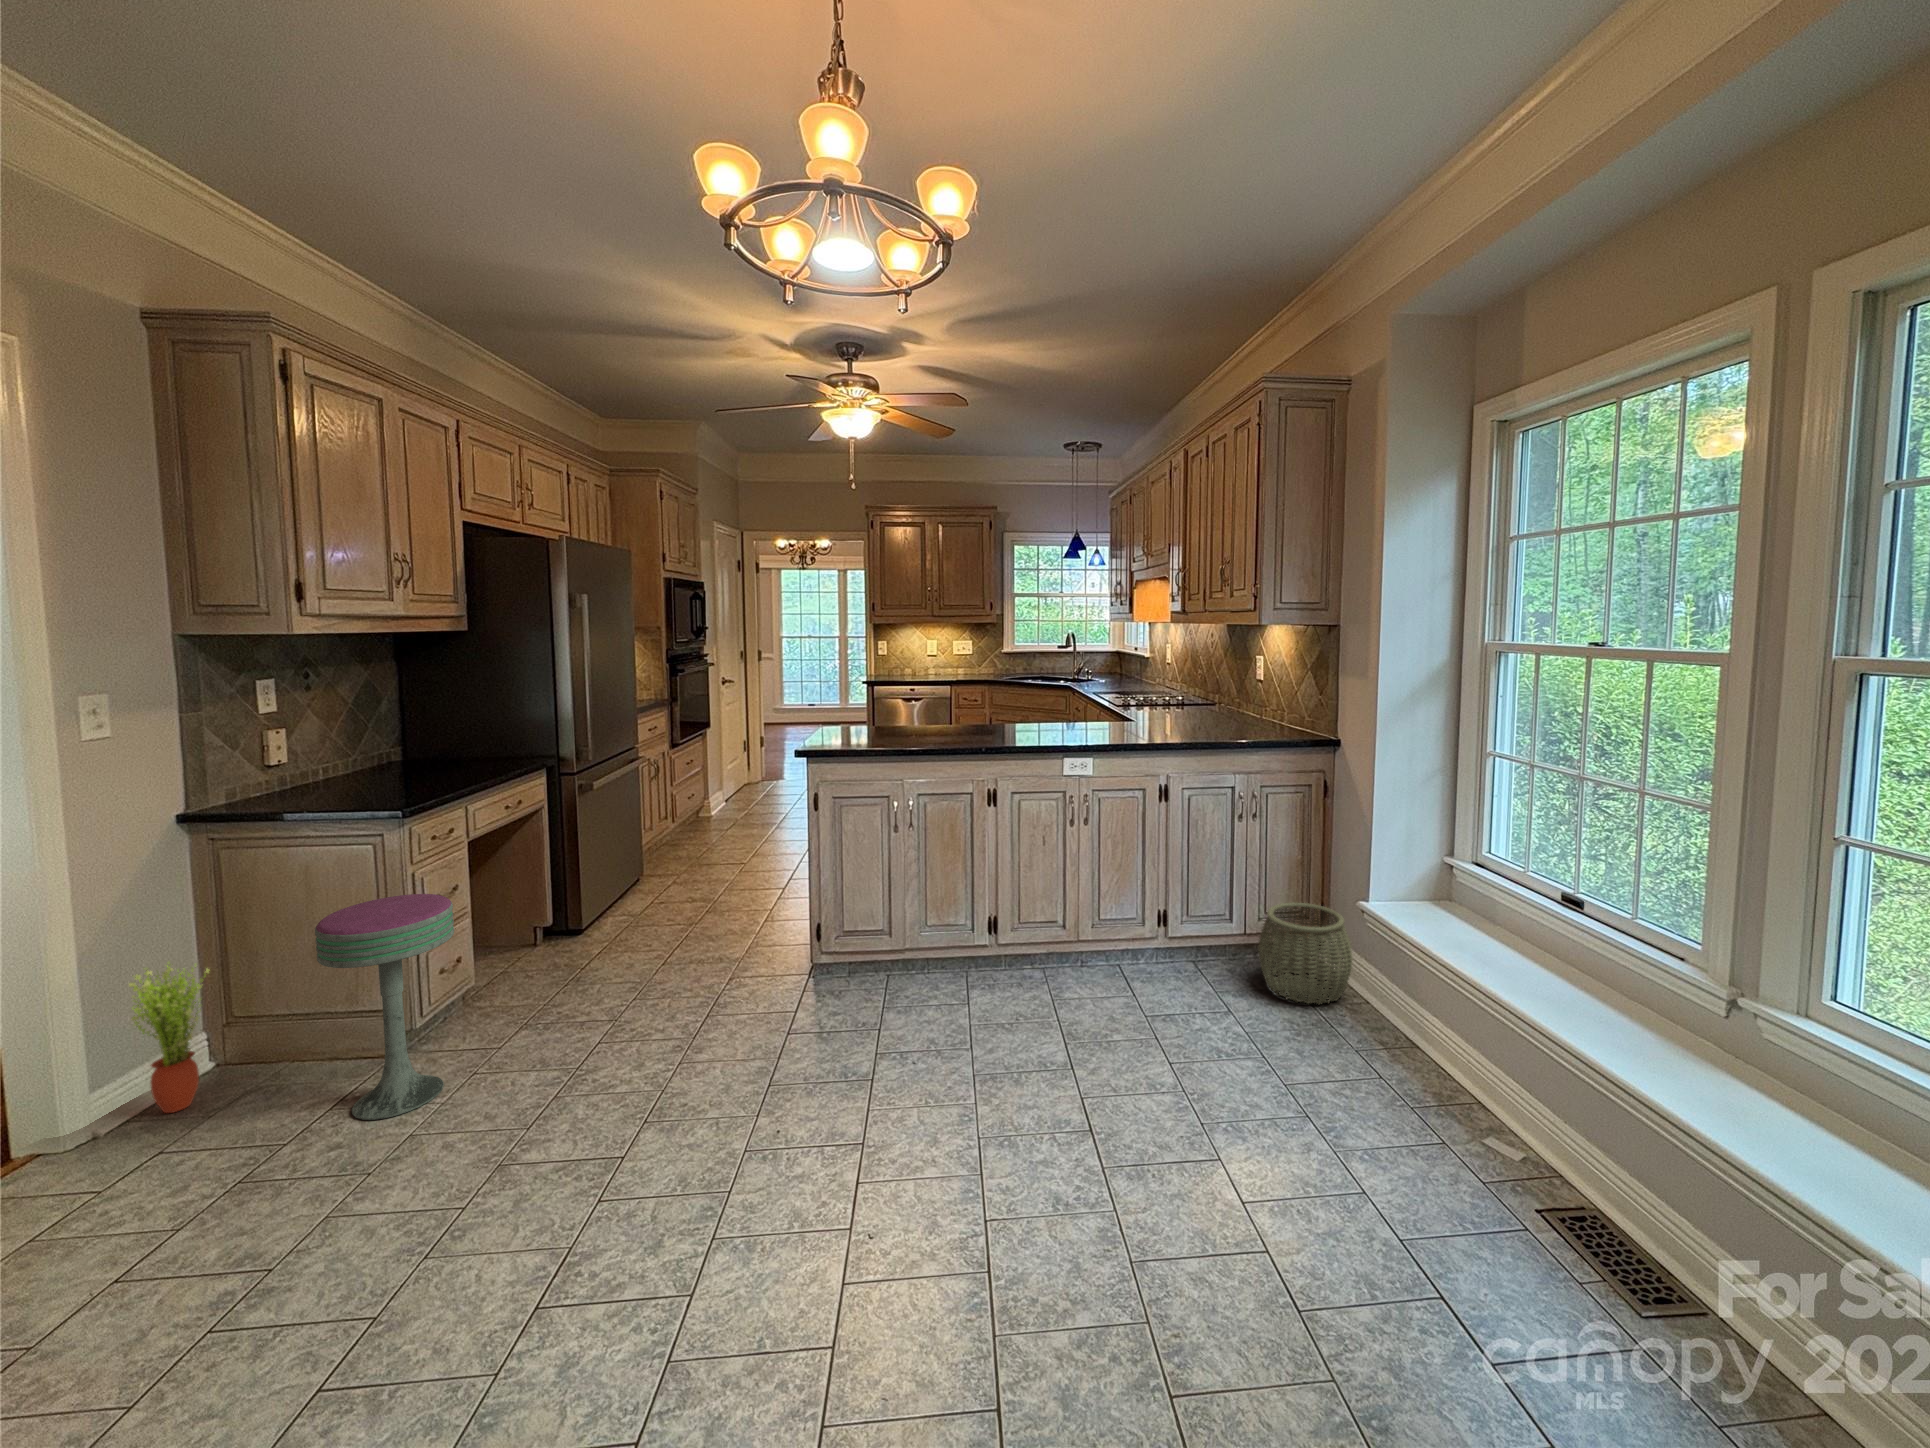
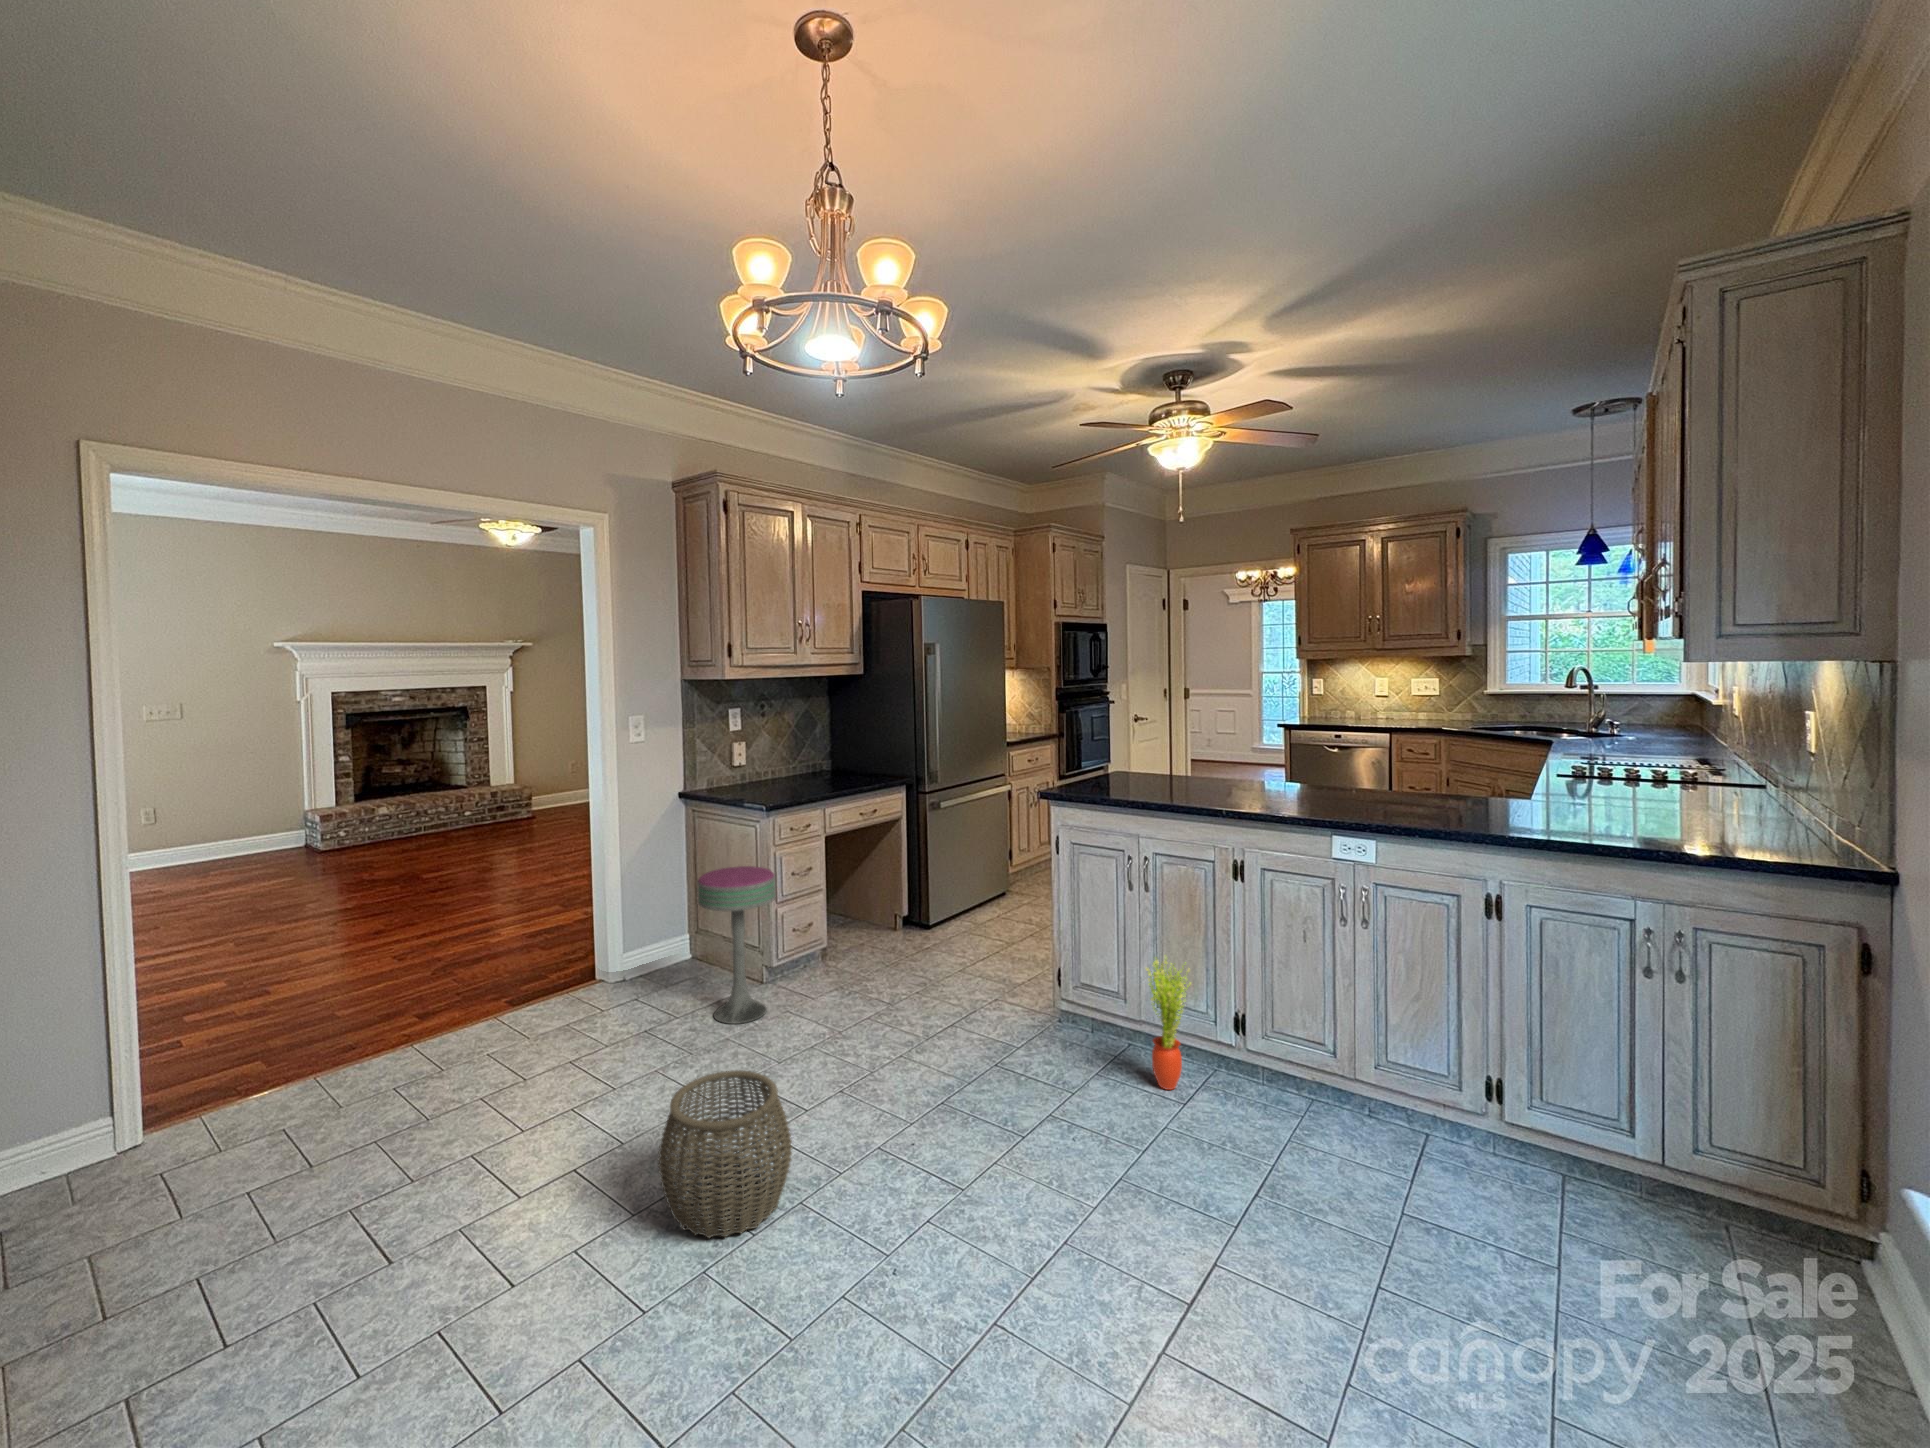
woven basket: present [1258,902,1353,1004] -> present [658,1071,792,1238]
potted plant: present [129,966,210,1113] -> present [1146,957,1191,1090]

